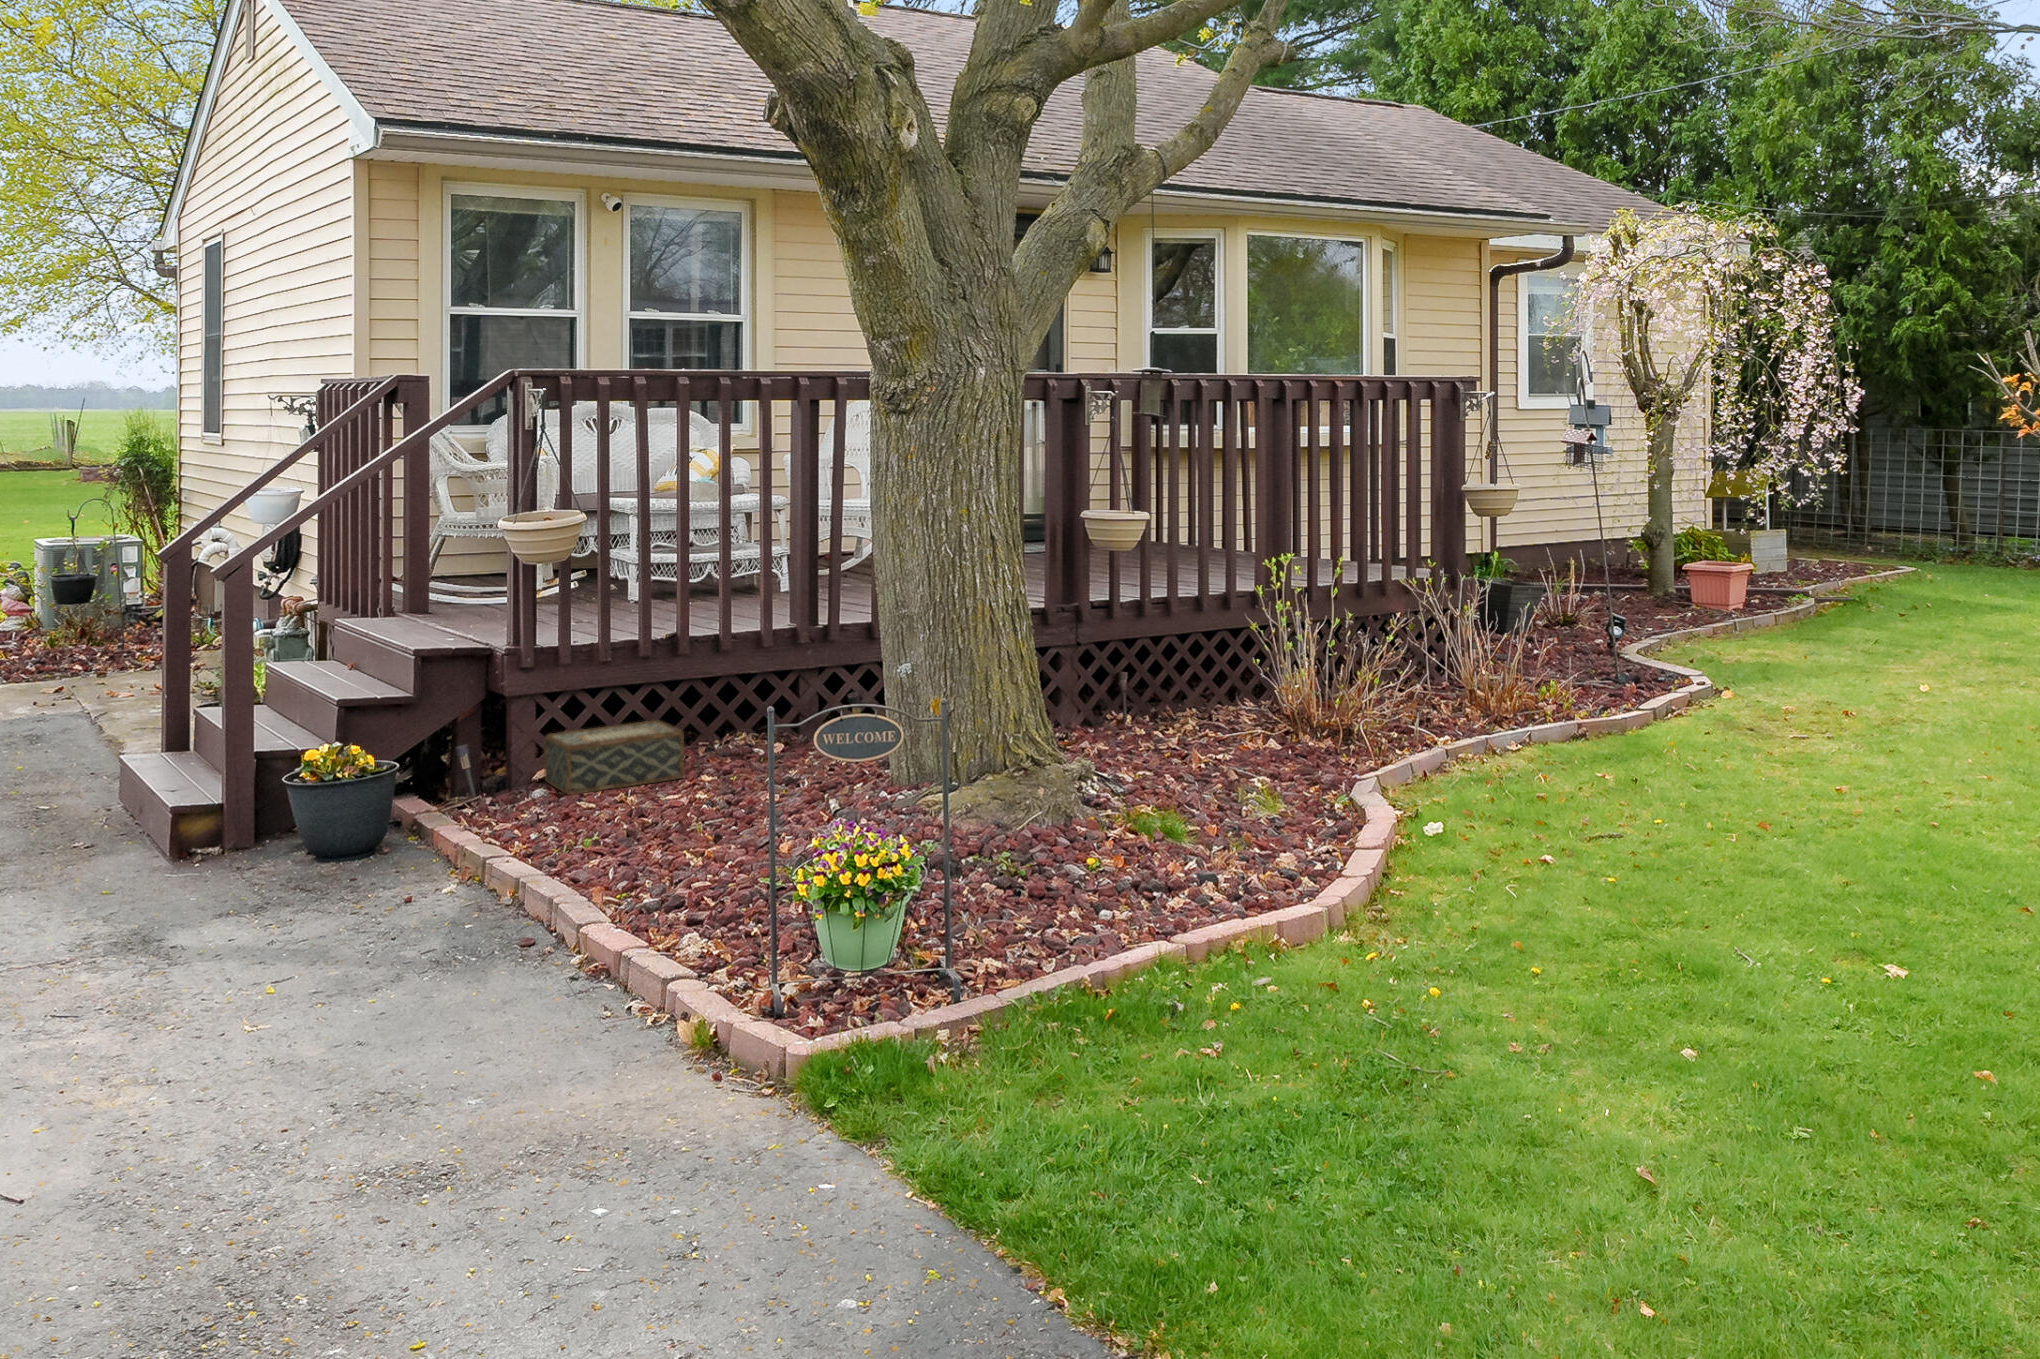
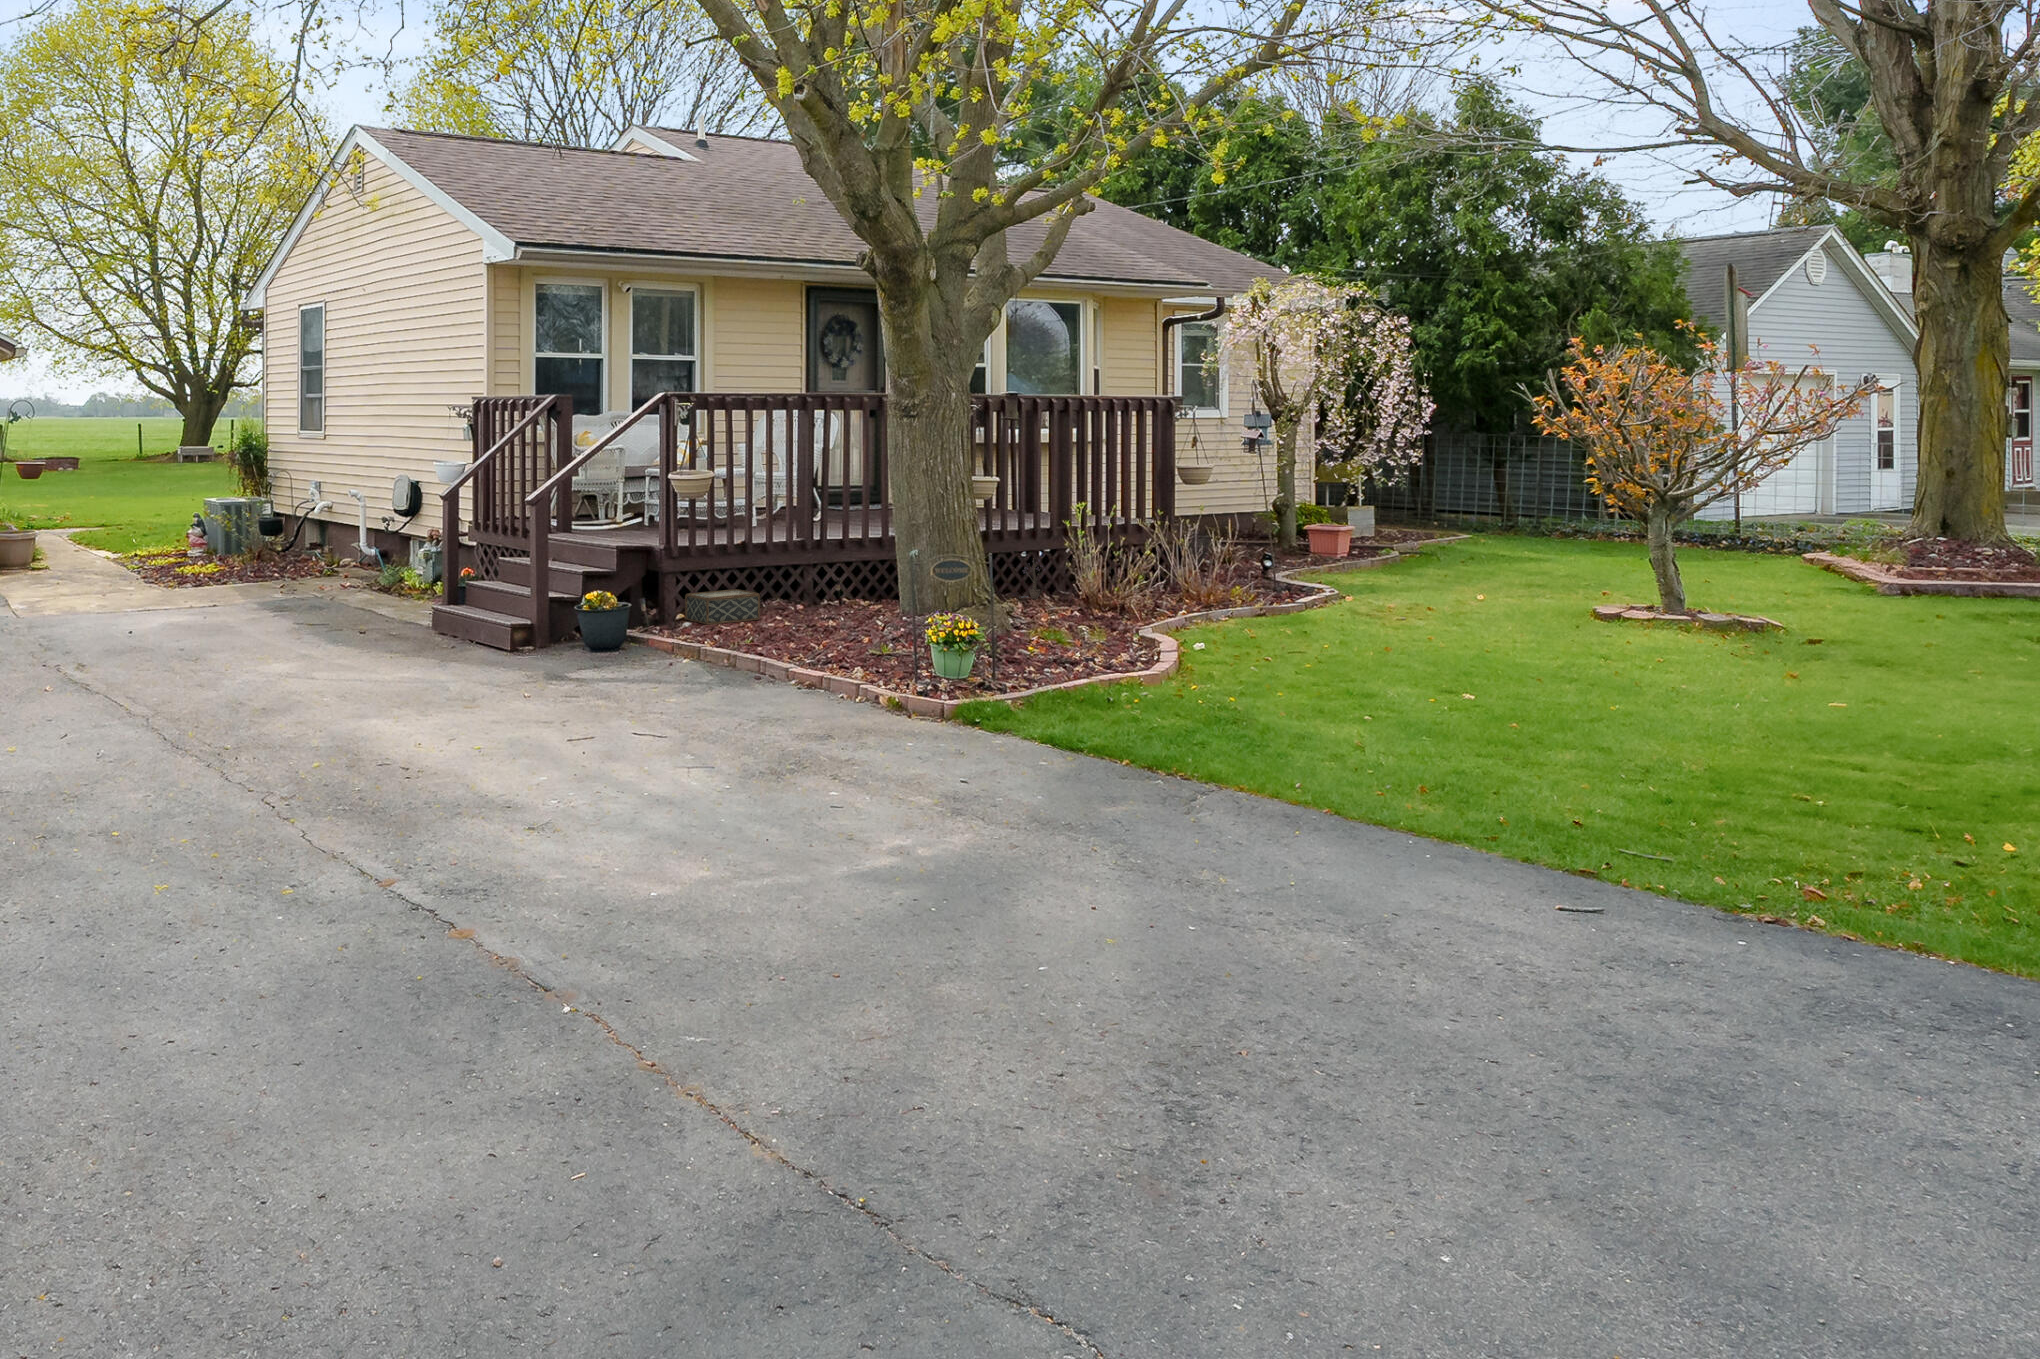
decorative plant: none [1194,643,1240,711] -> present [1019,558,1046,599]

